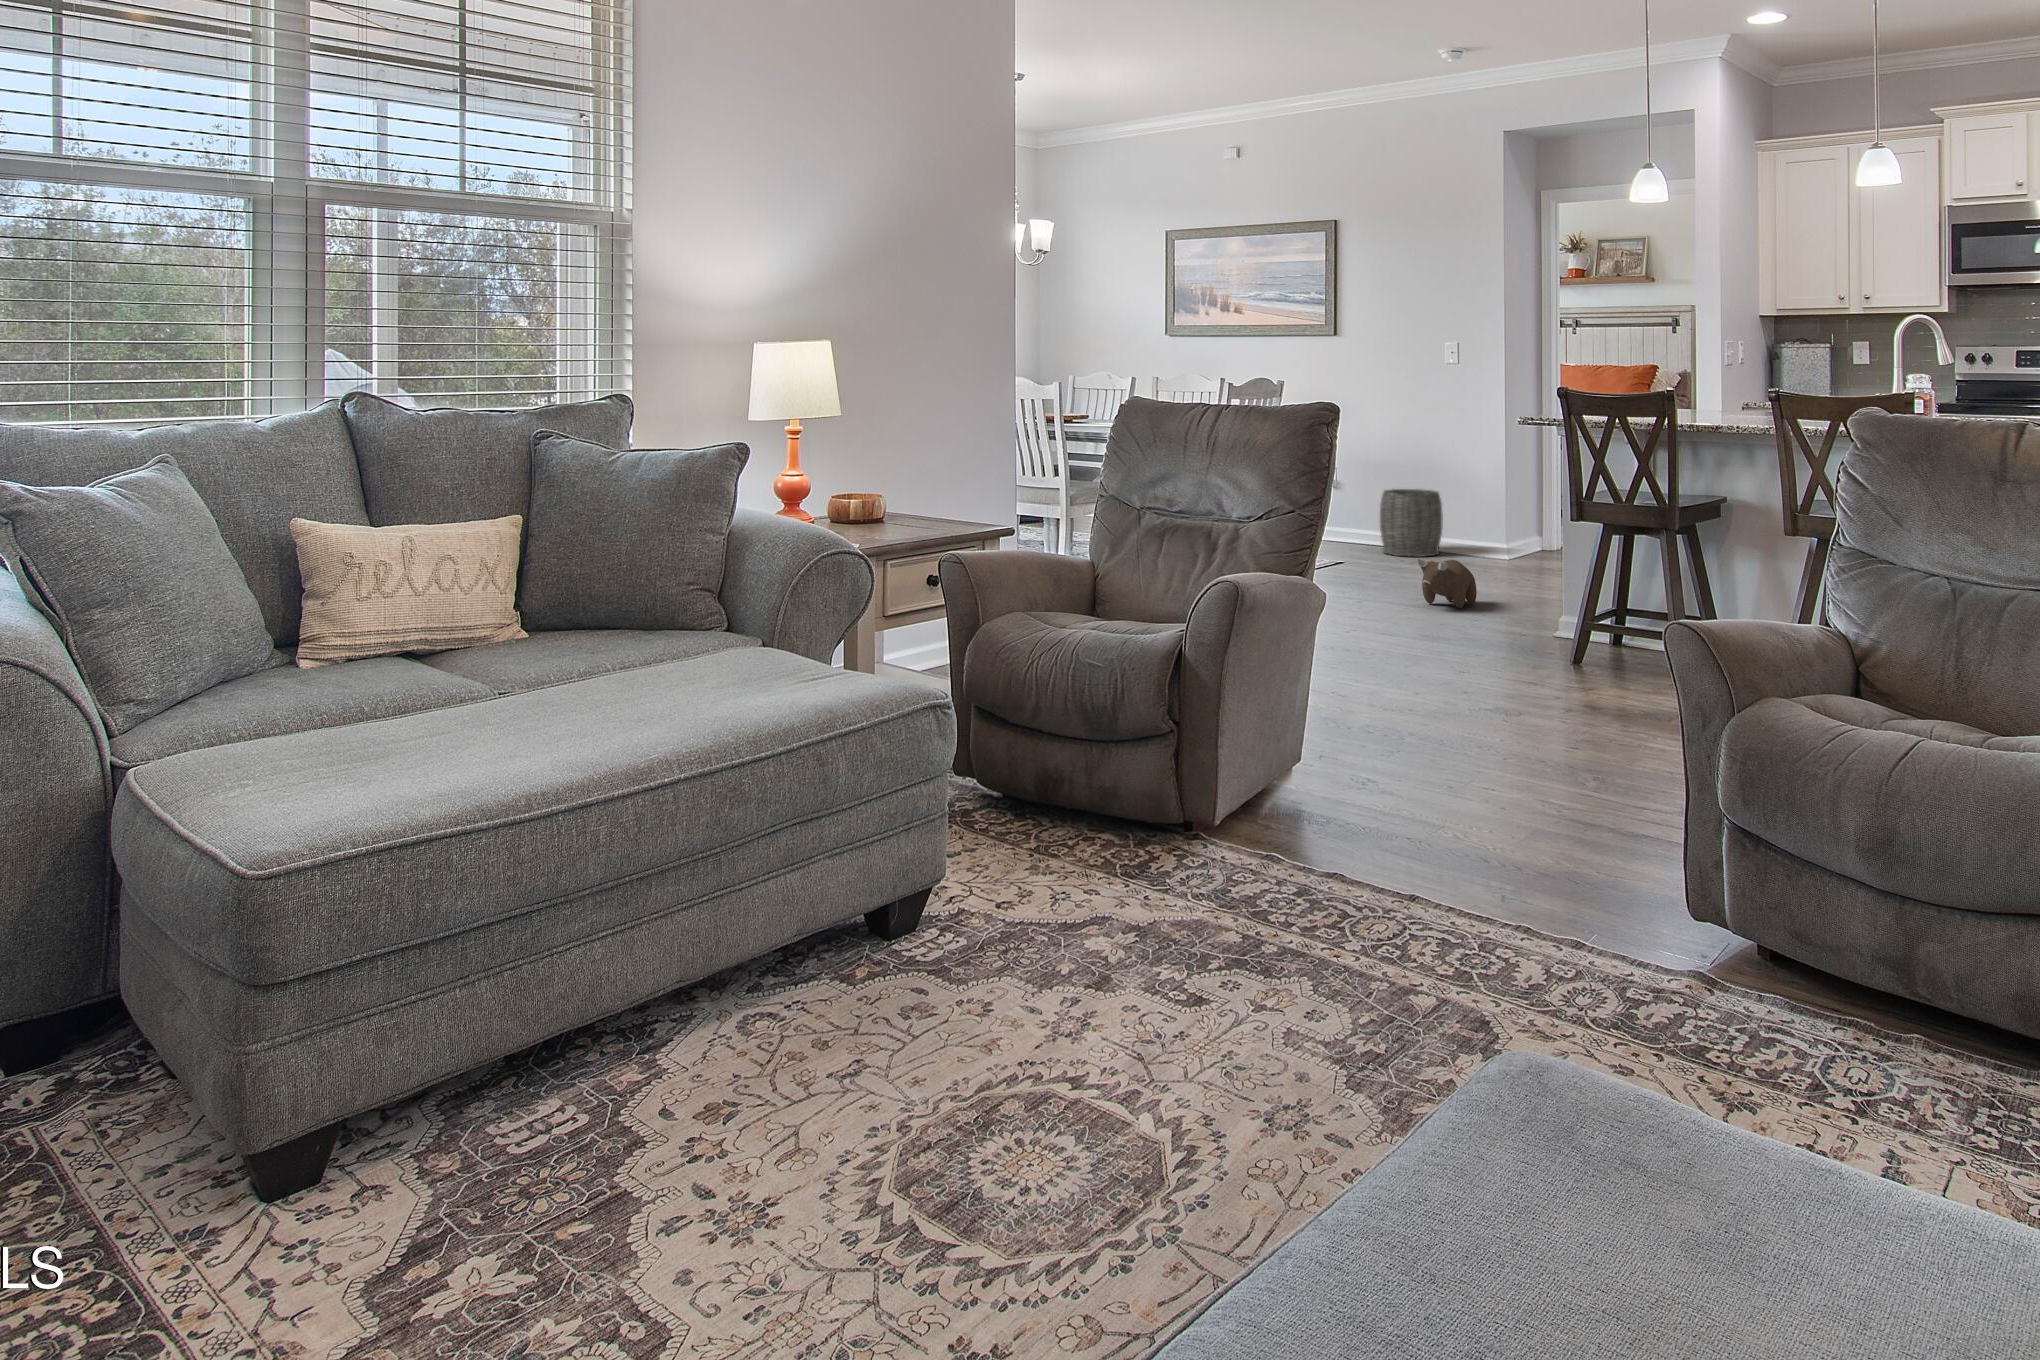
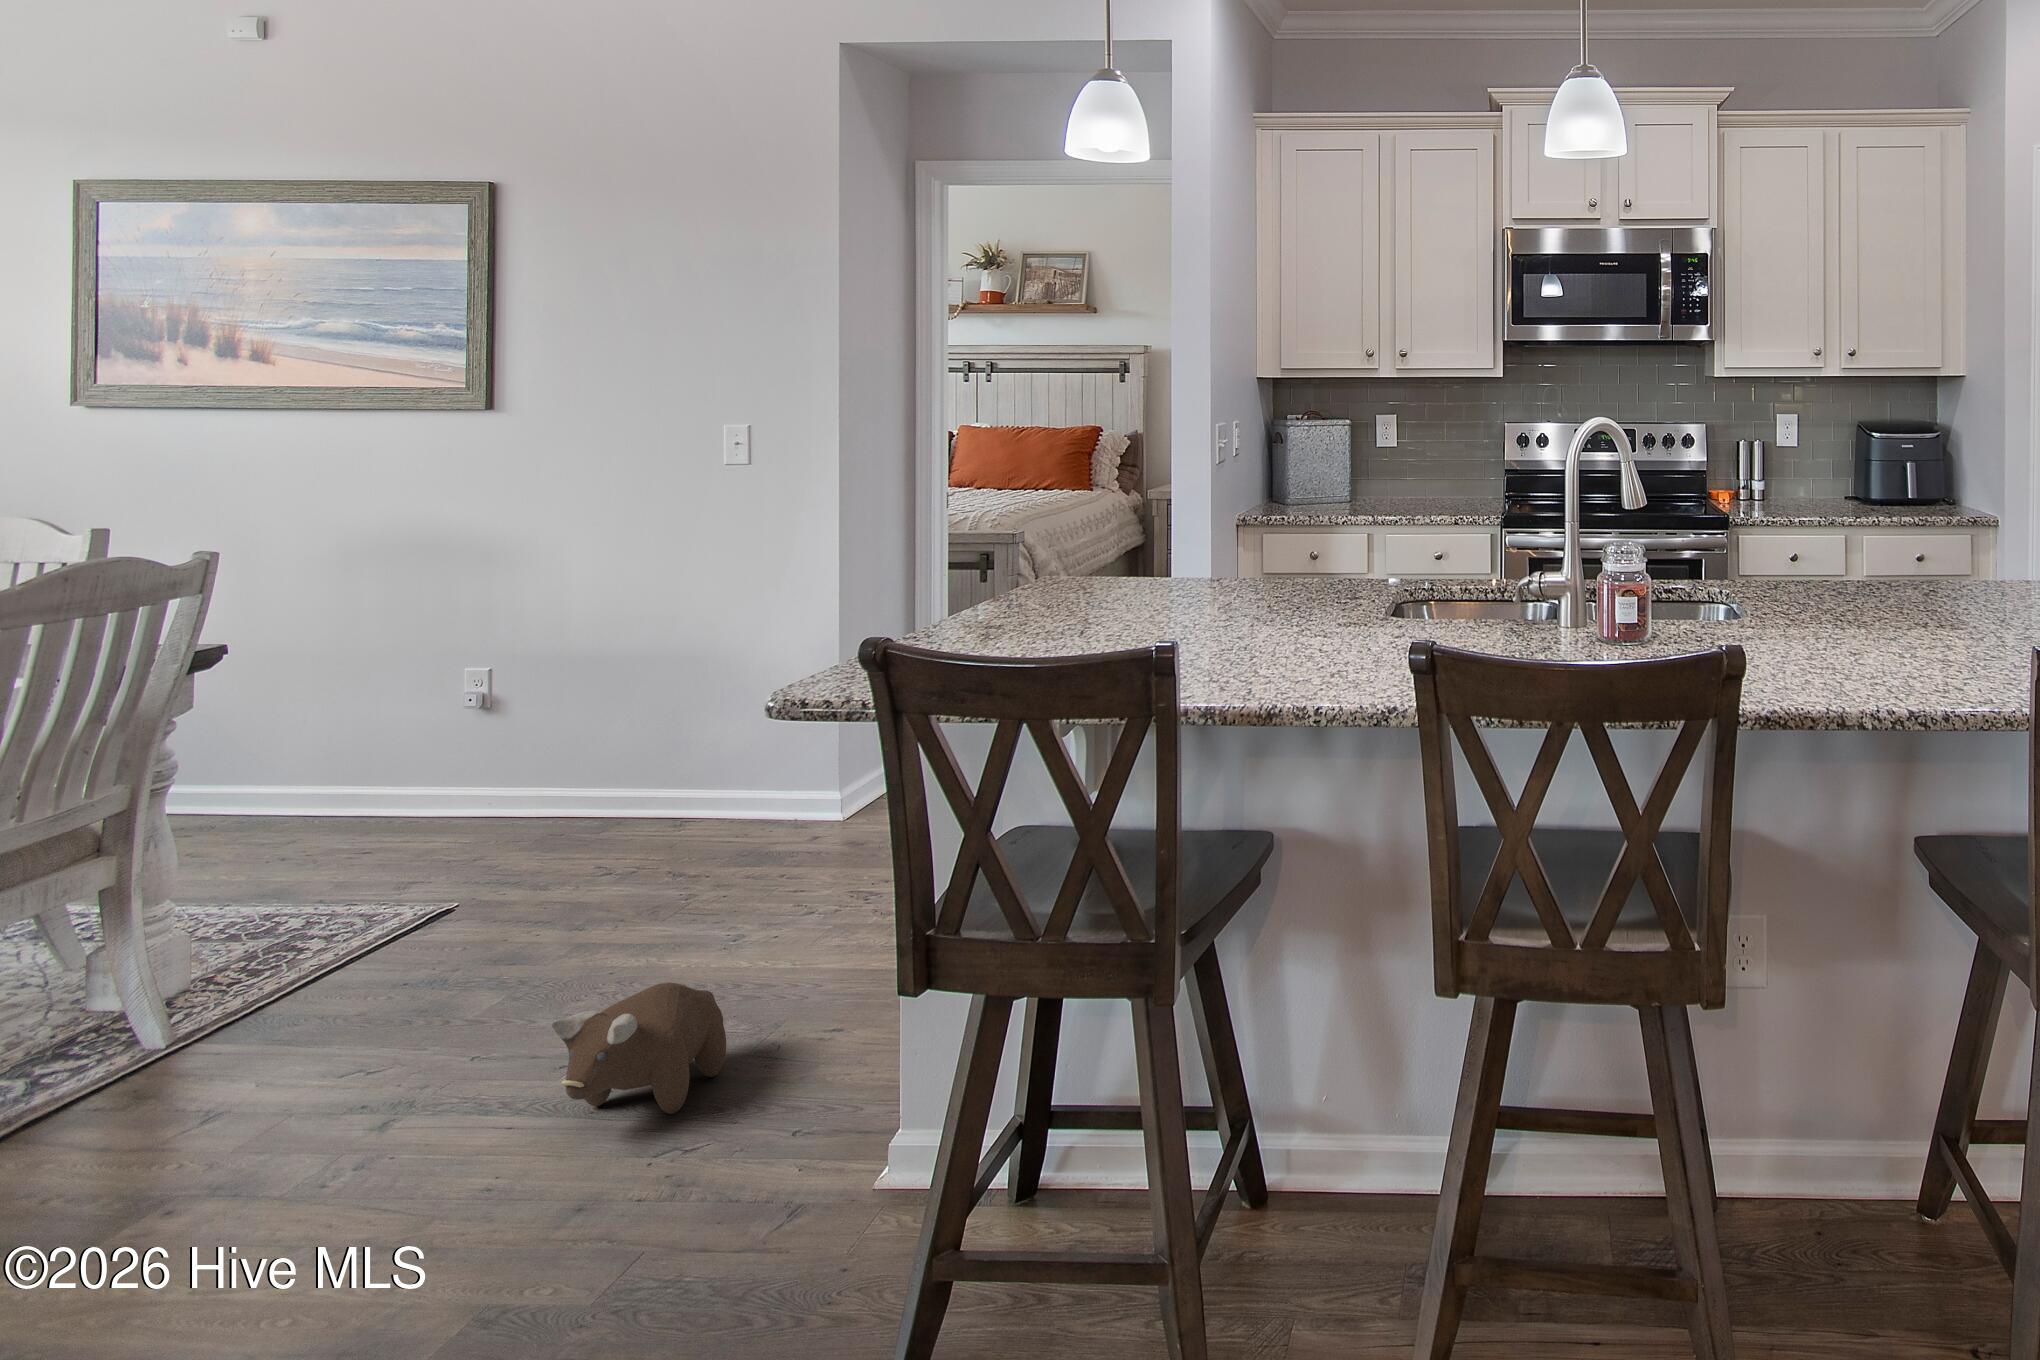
woven basket: present [1380,489,1443,557] -> none [573,707,716,860]

